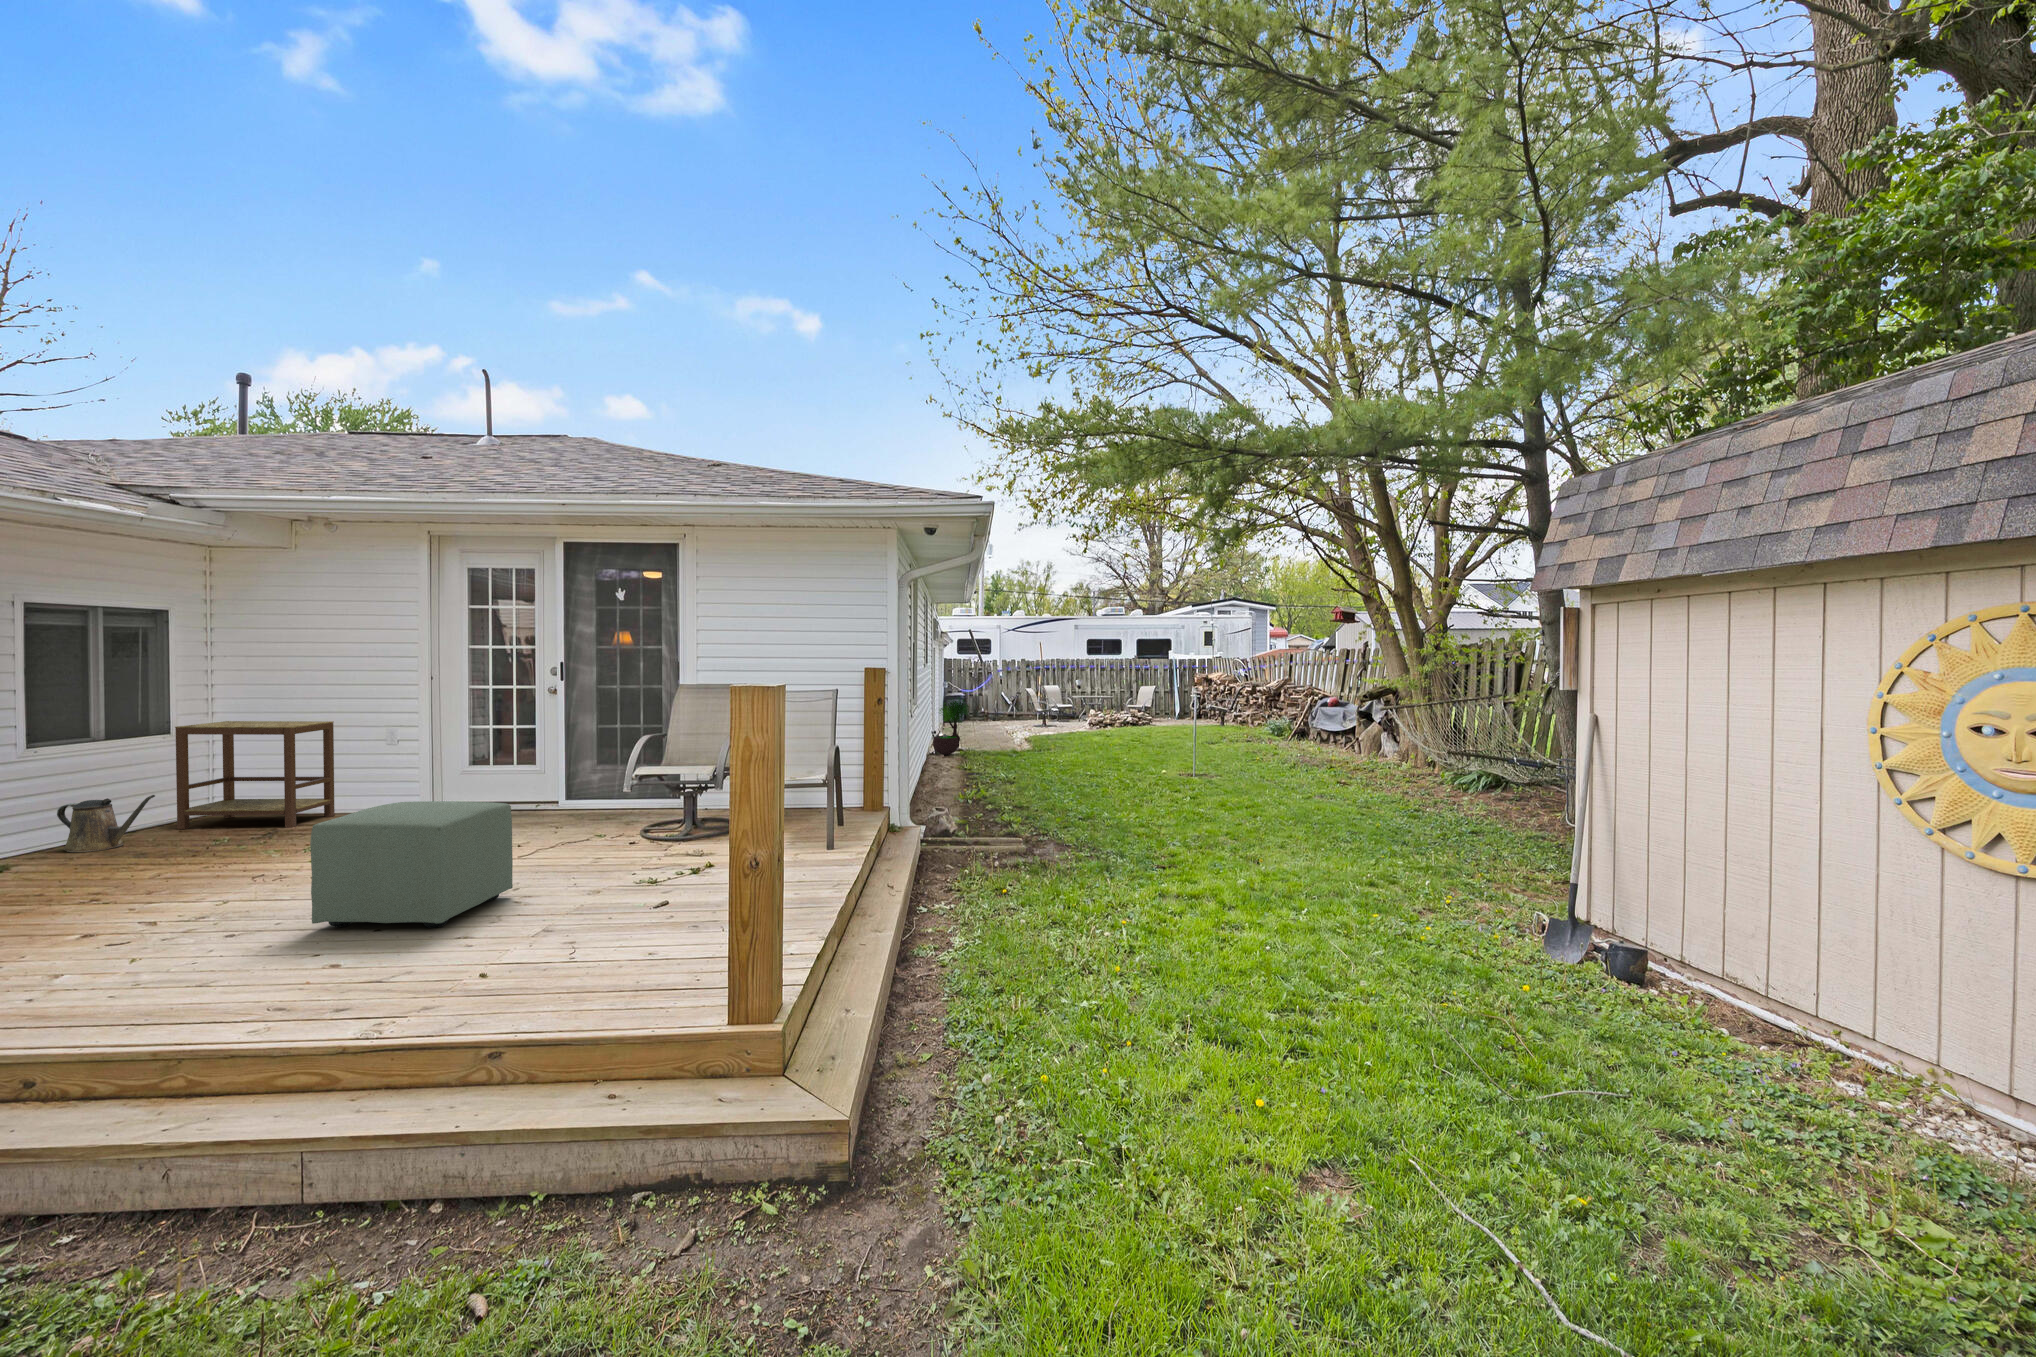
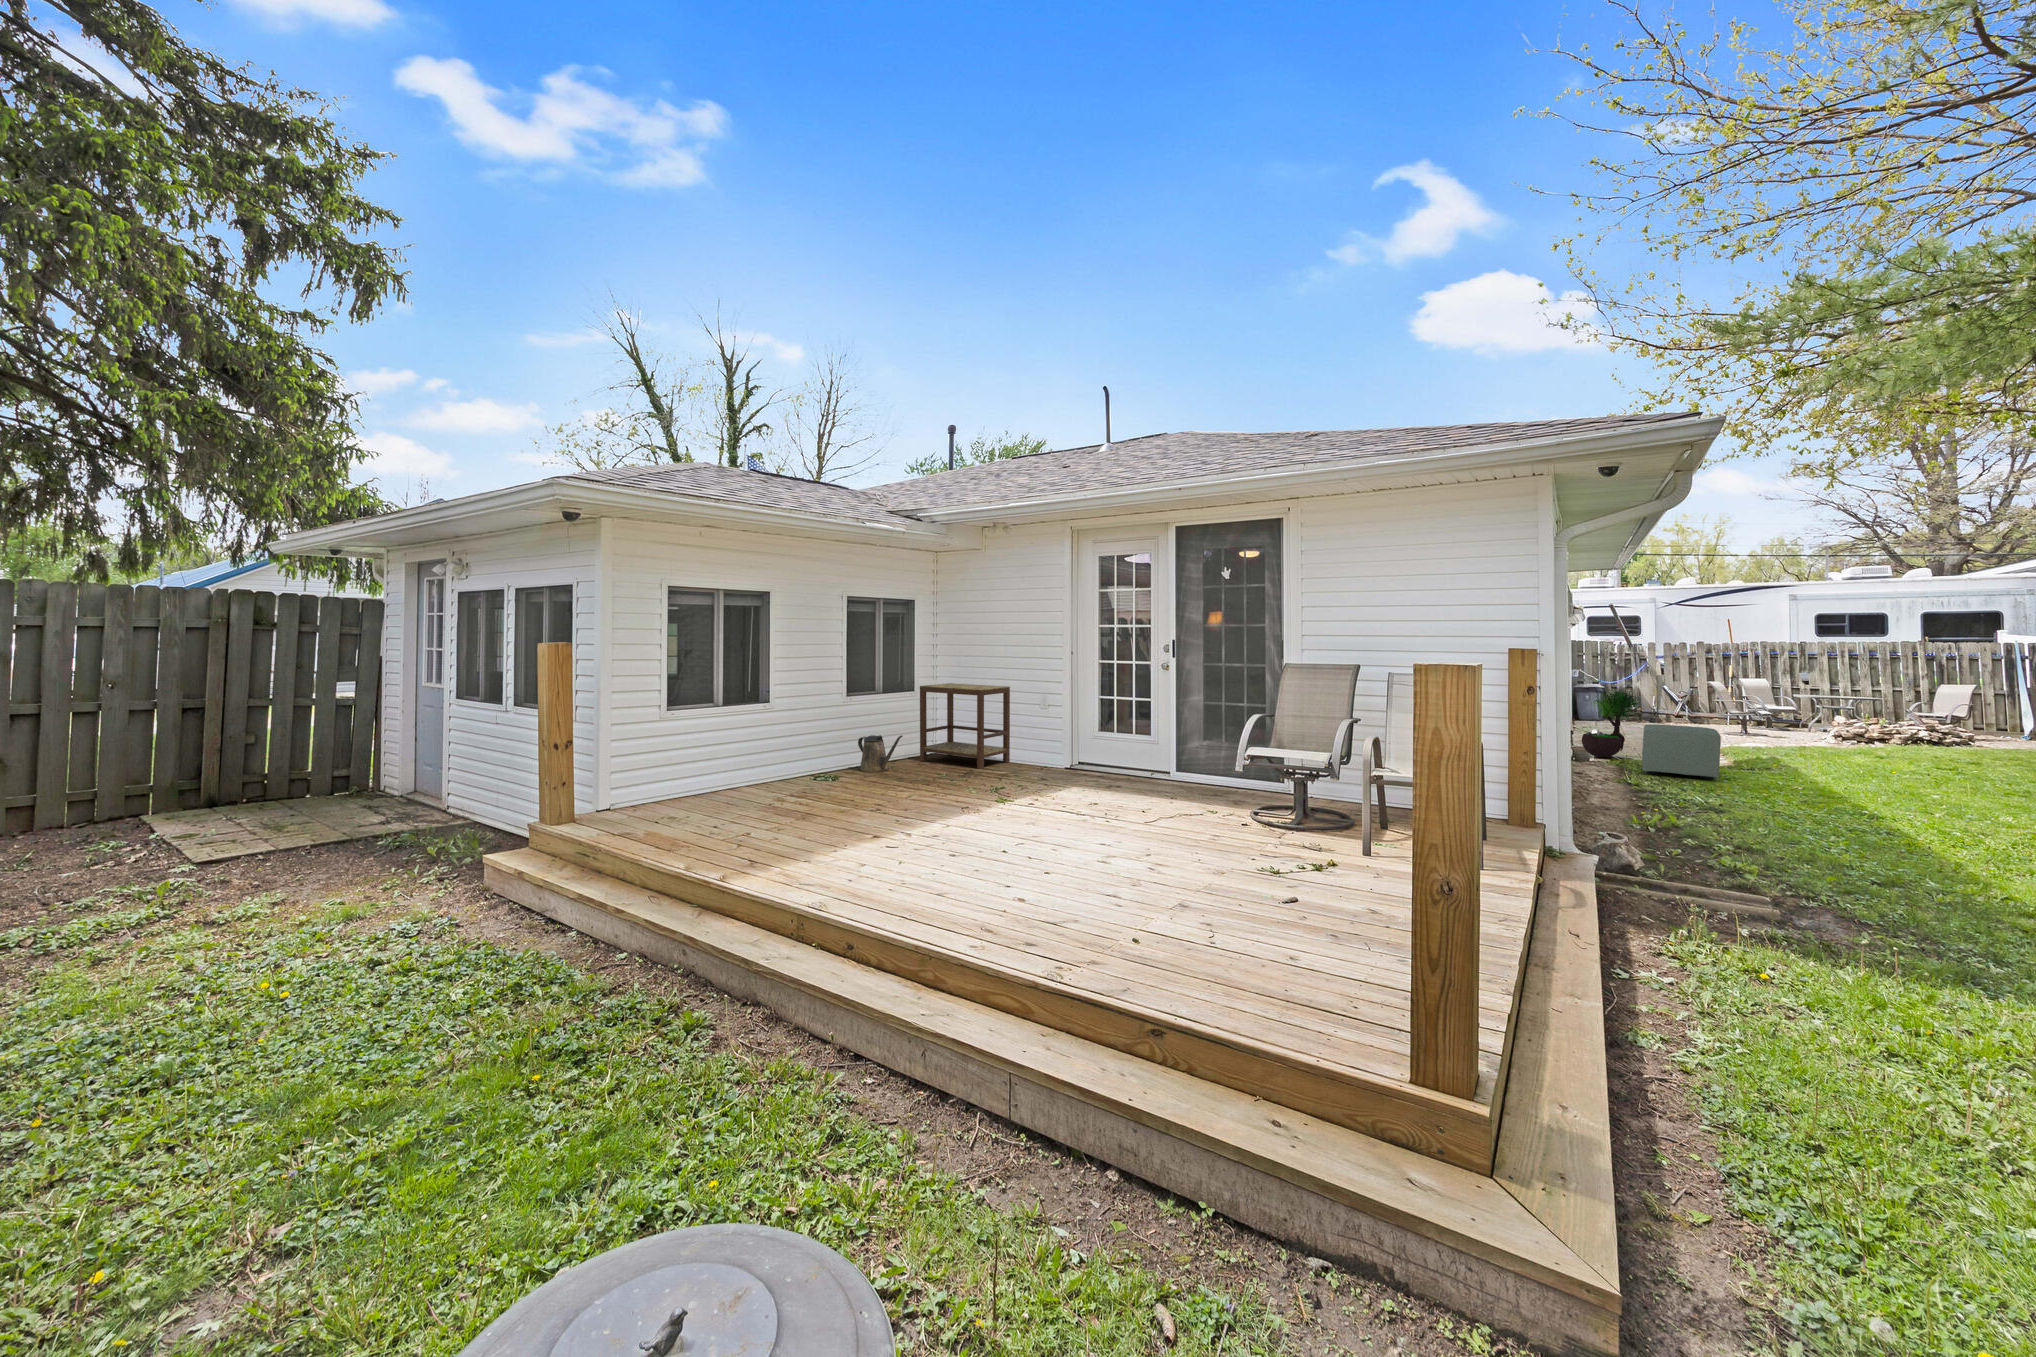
ottoman: present [310,801,513,928] -> present [1642,724,1721,780]

